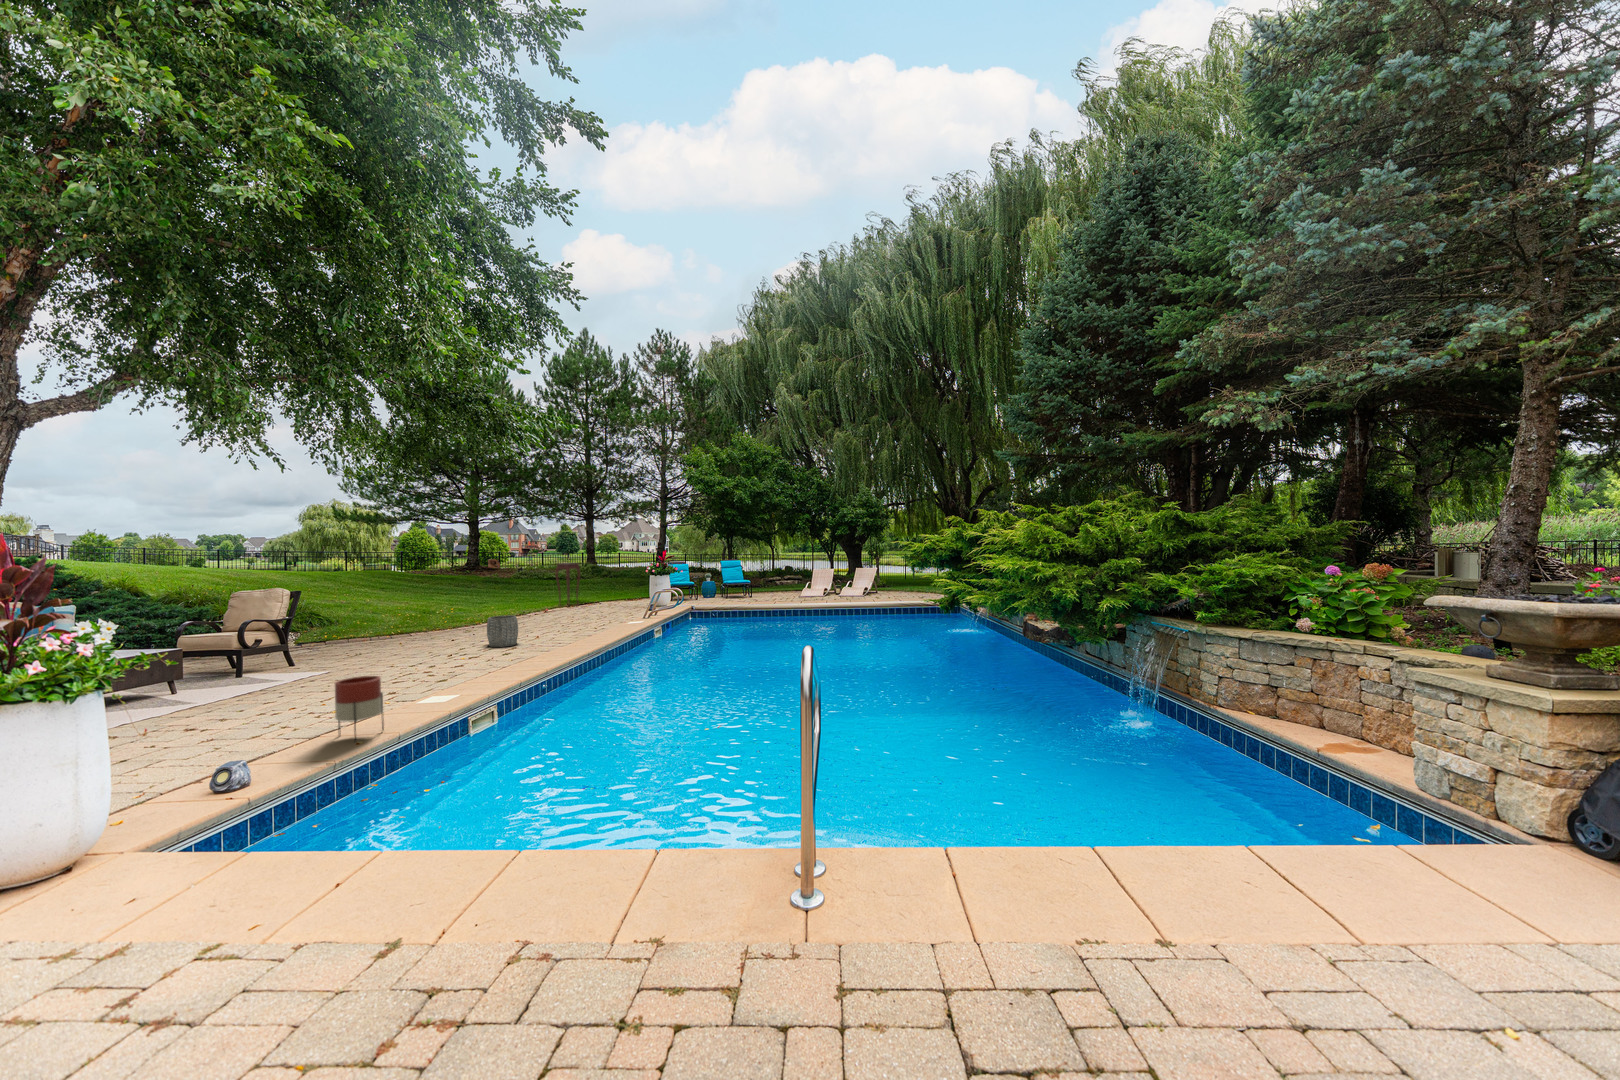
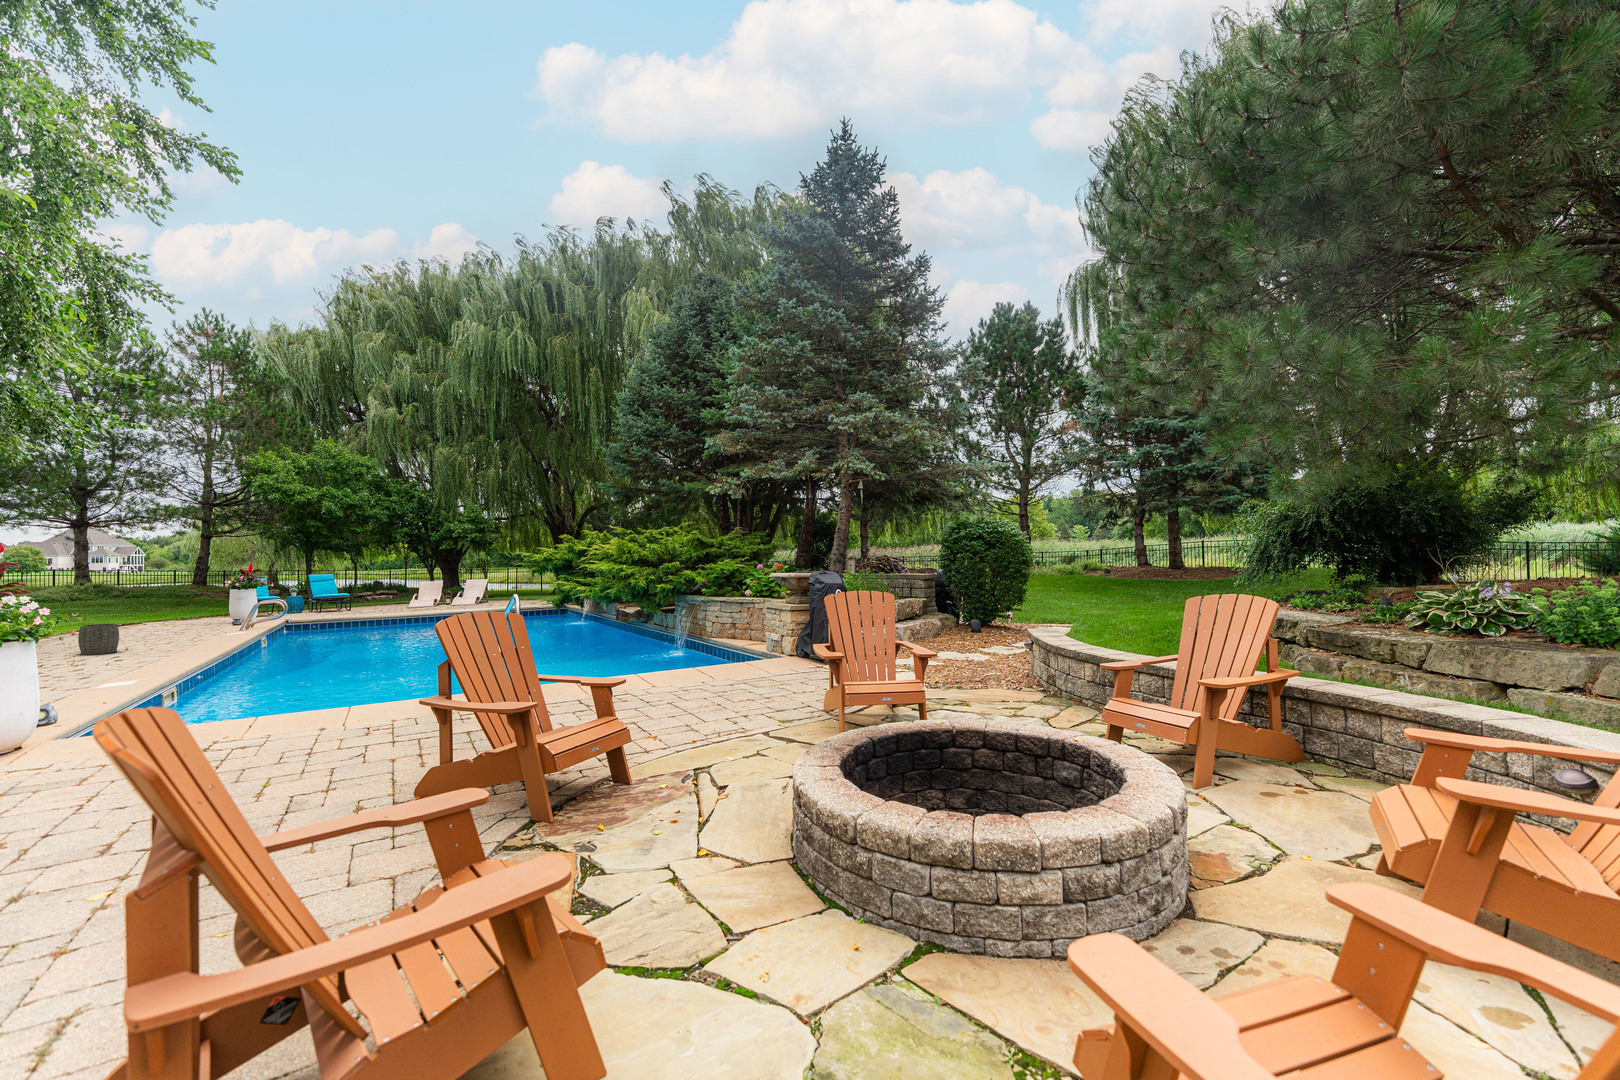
side table: present [555,563,580,605] -> none [88,576,125,626]
planter: present [335,676,384,736] -> none [75,651,119,700]

